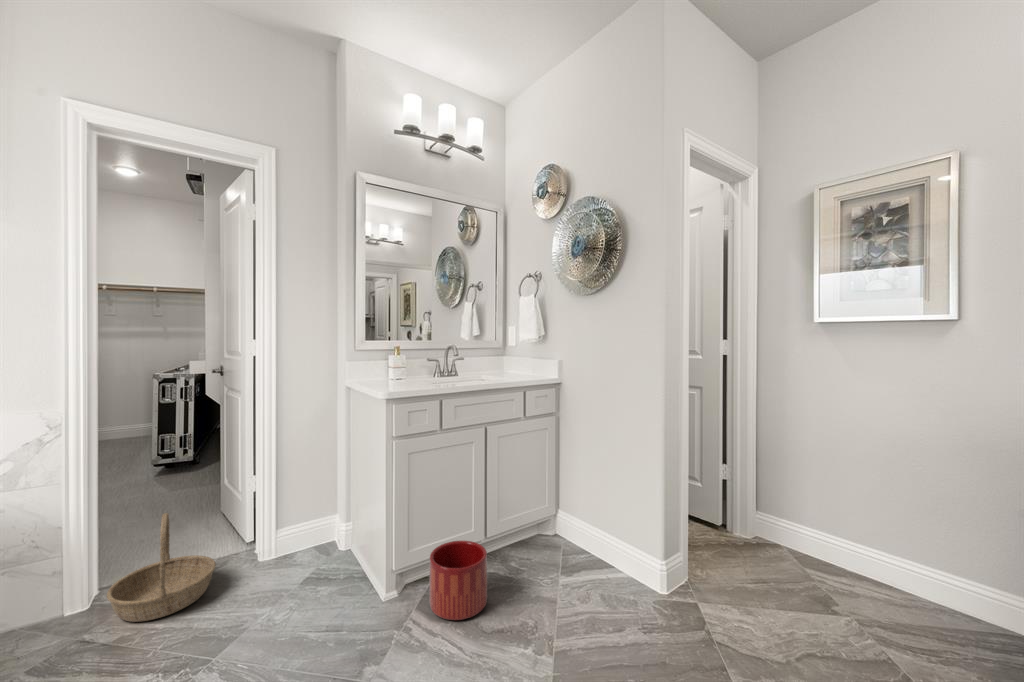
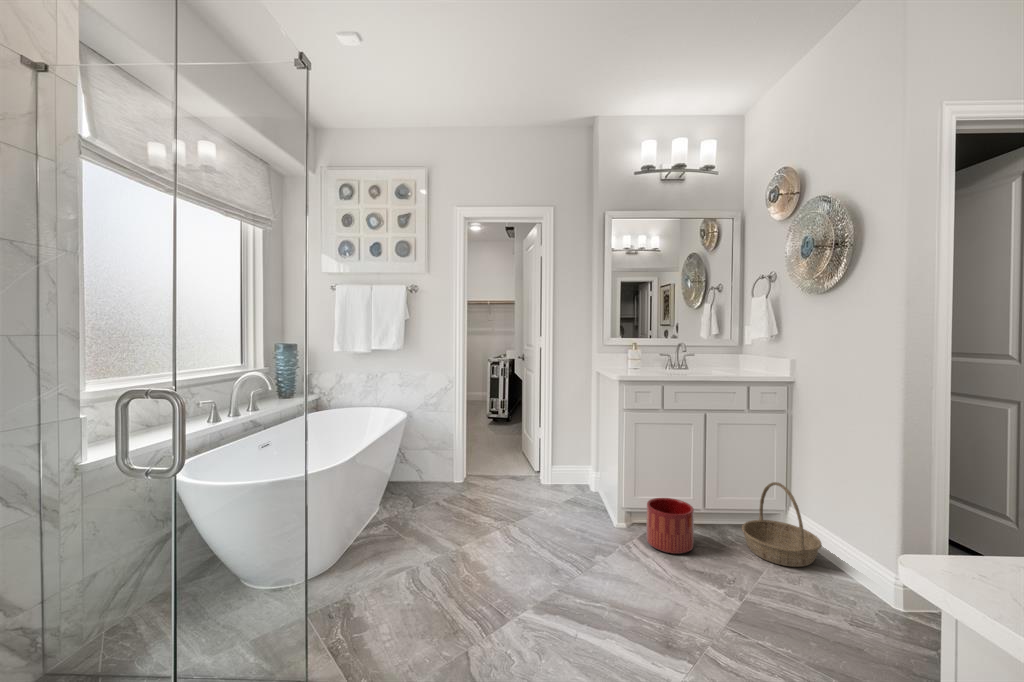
basket: present [107,513,216,622] -> present [742,482,821,567]

